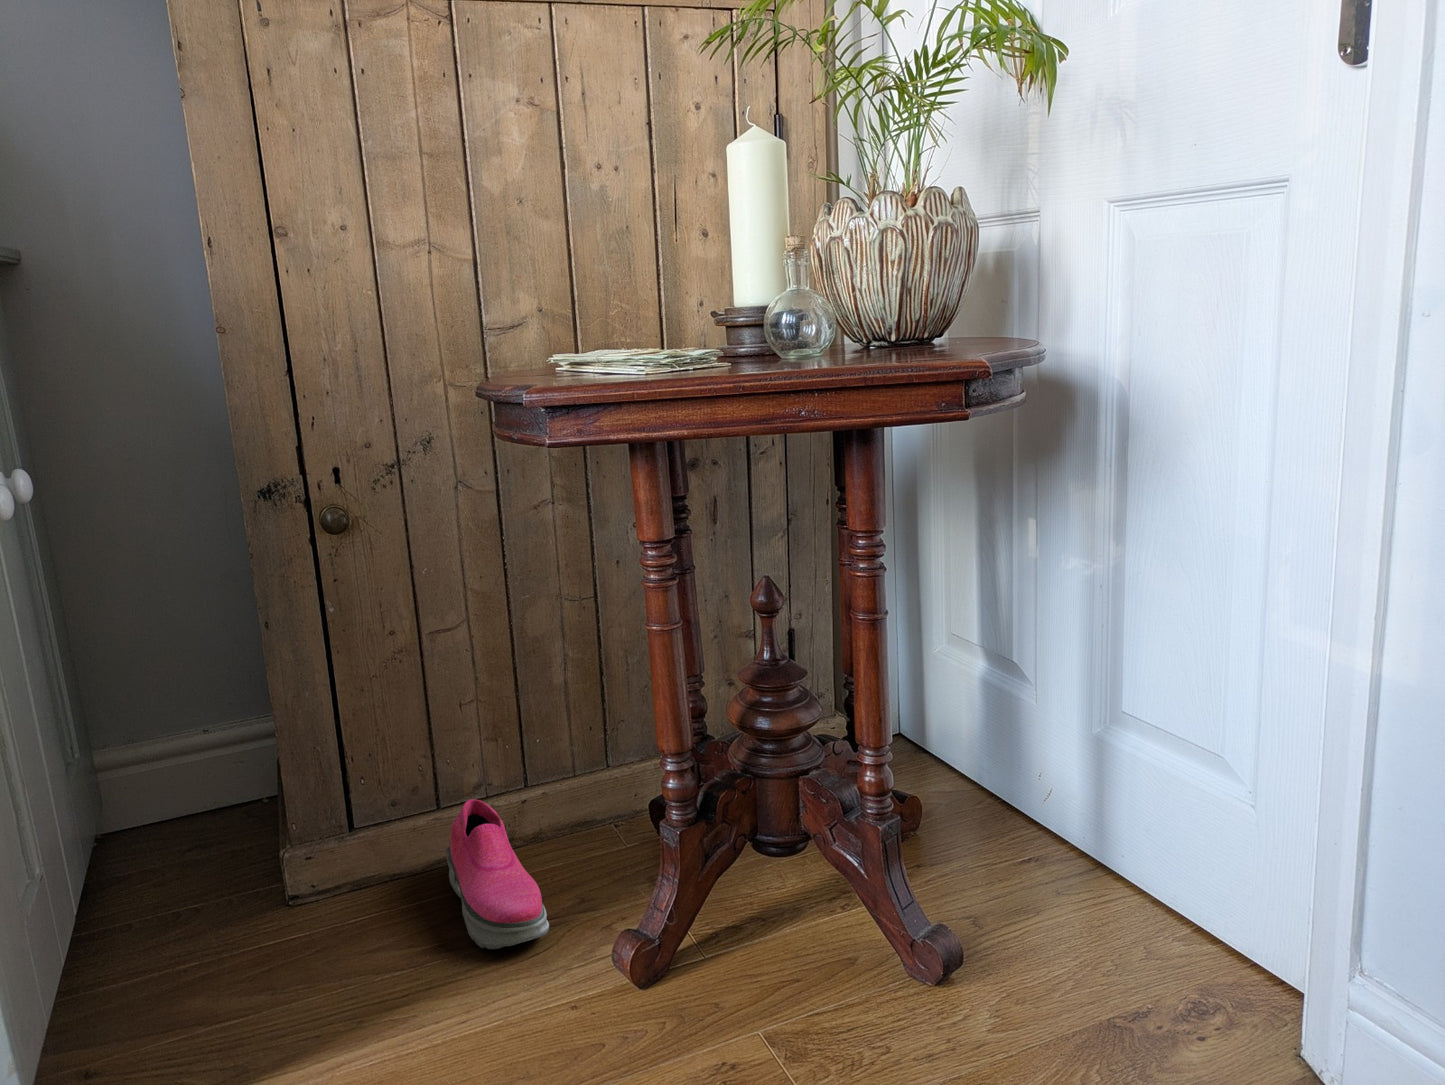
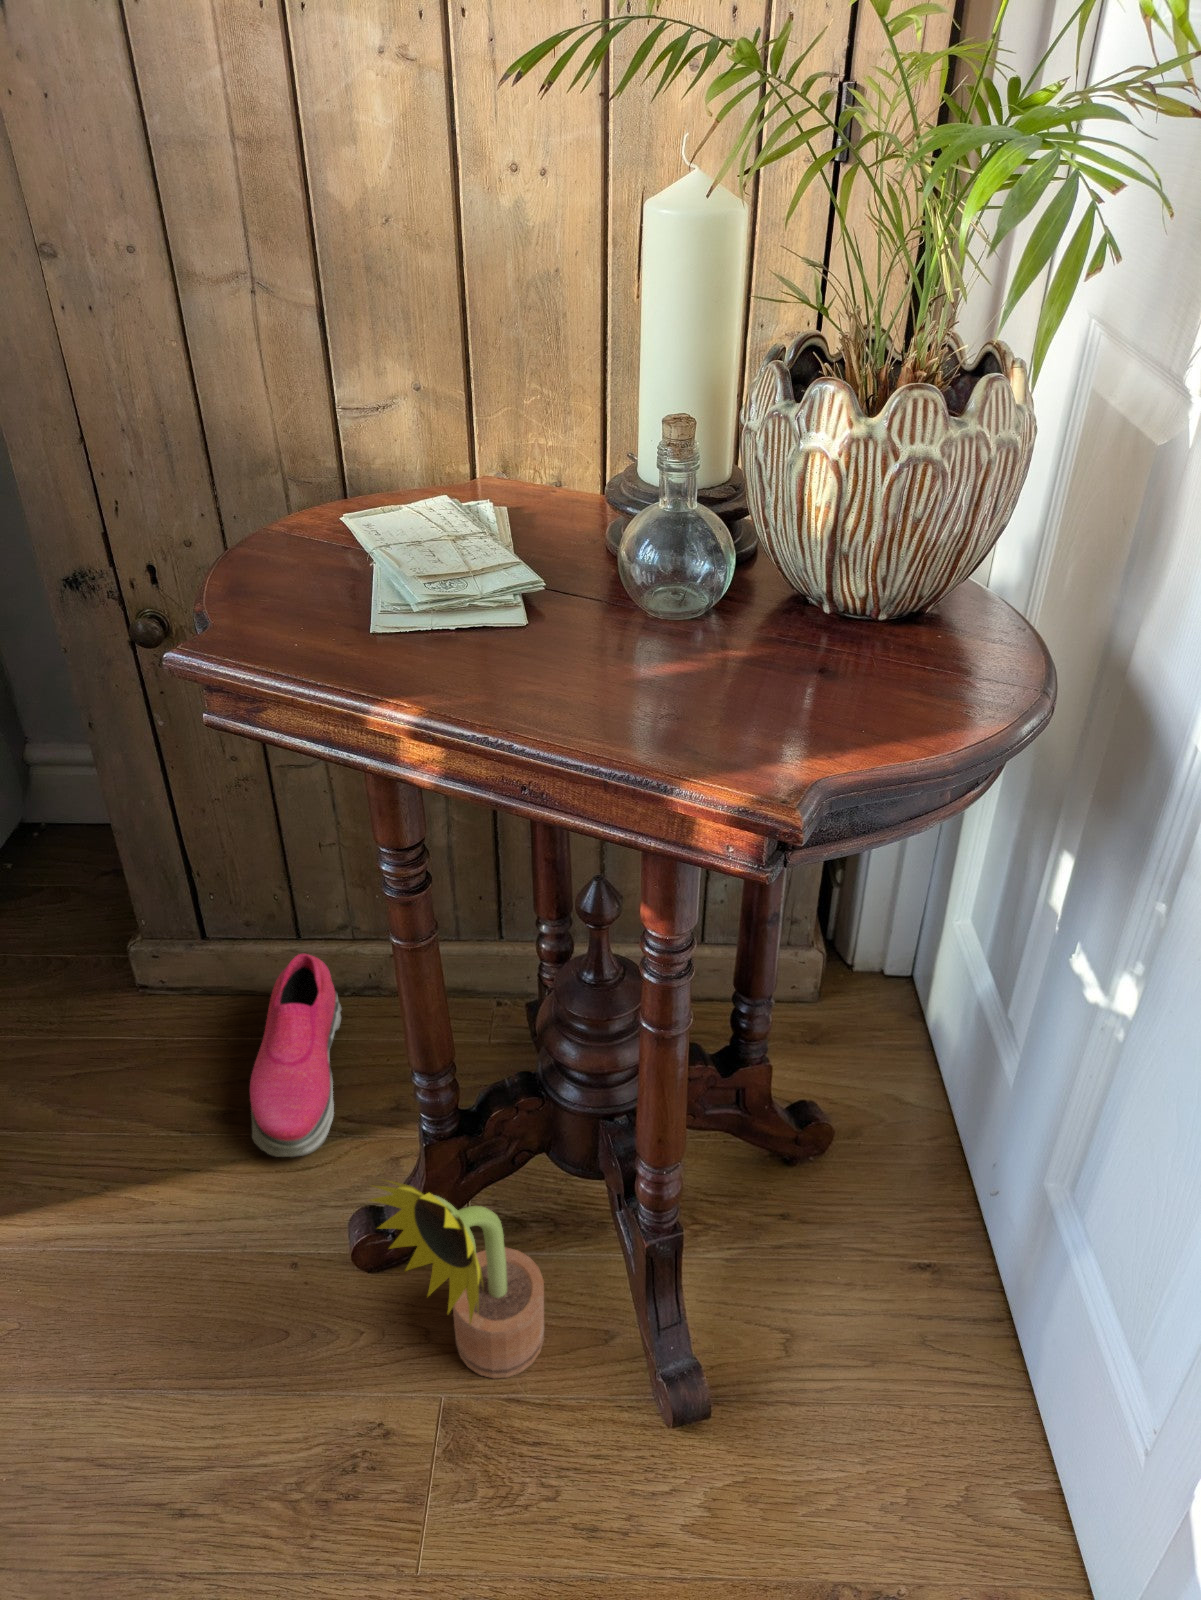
decorative plant: none [683,779,817,1012] -> present [370,1181,544,1378]

